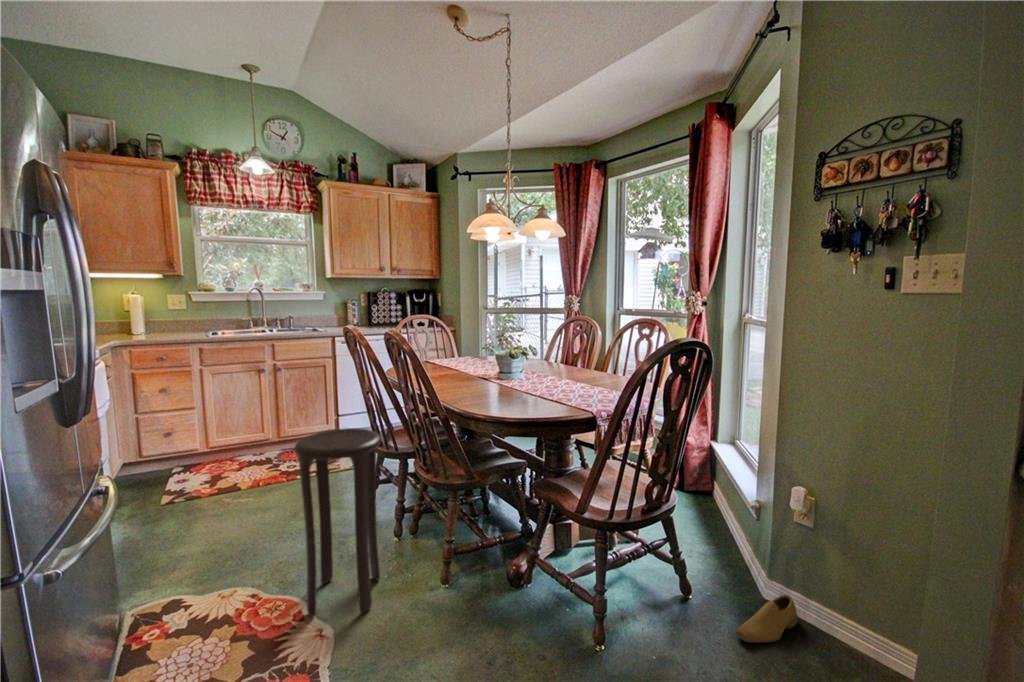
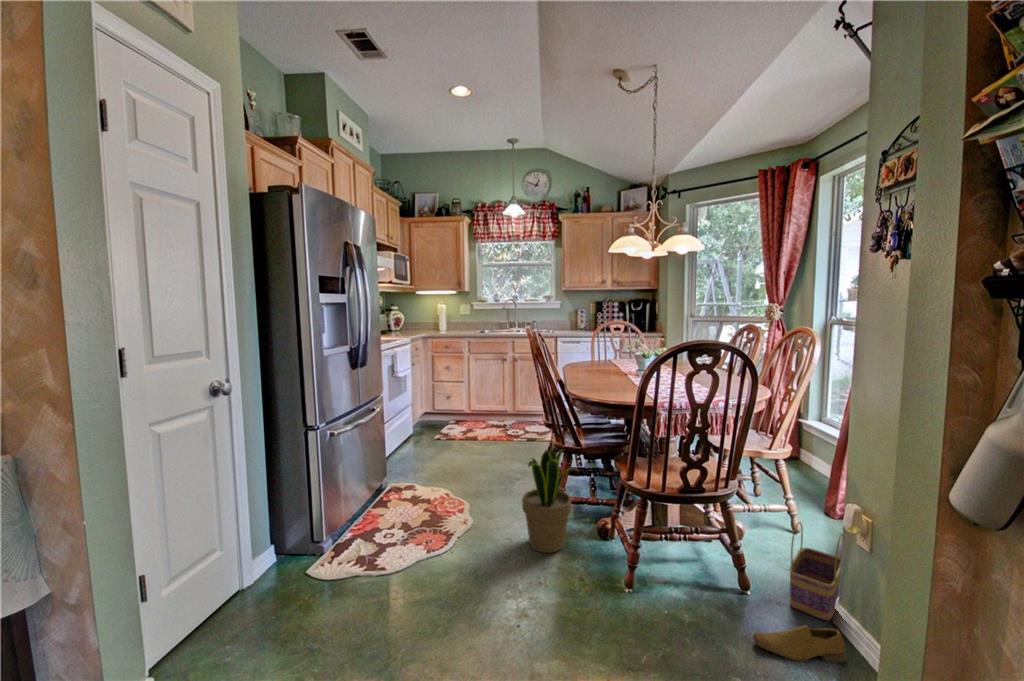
stool: present [294,428,381,616] -> none [462,397,516,520]
potted plant: none [429,482,505,633] -> present [522,449,578,553]
basket: none [703,501,756,587] -> present [789,522,844,621]

